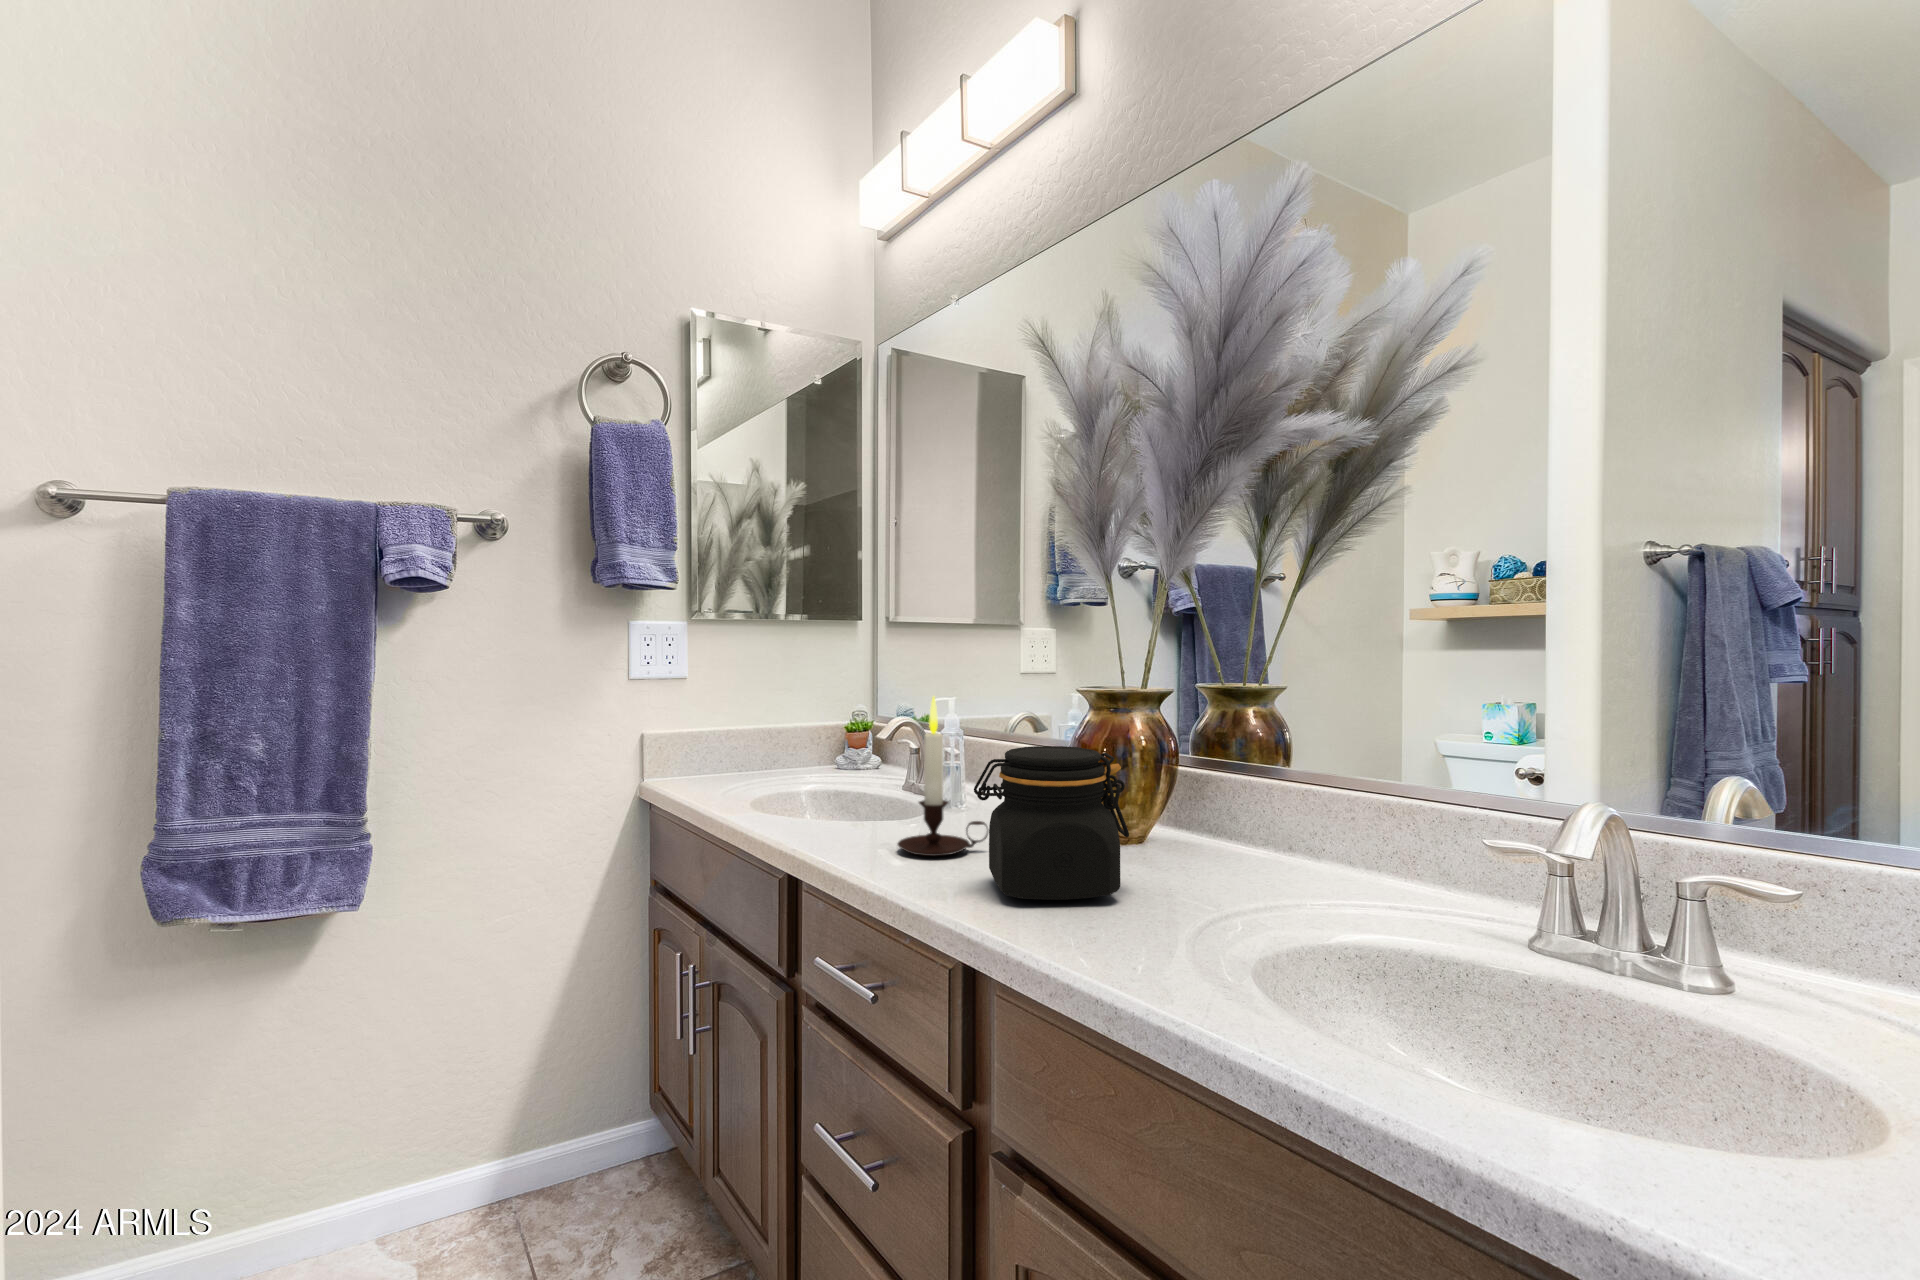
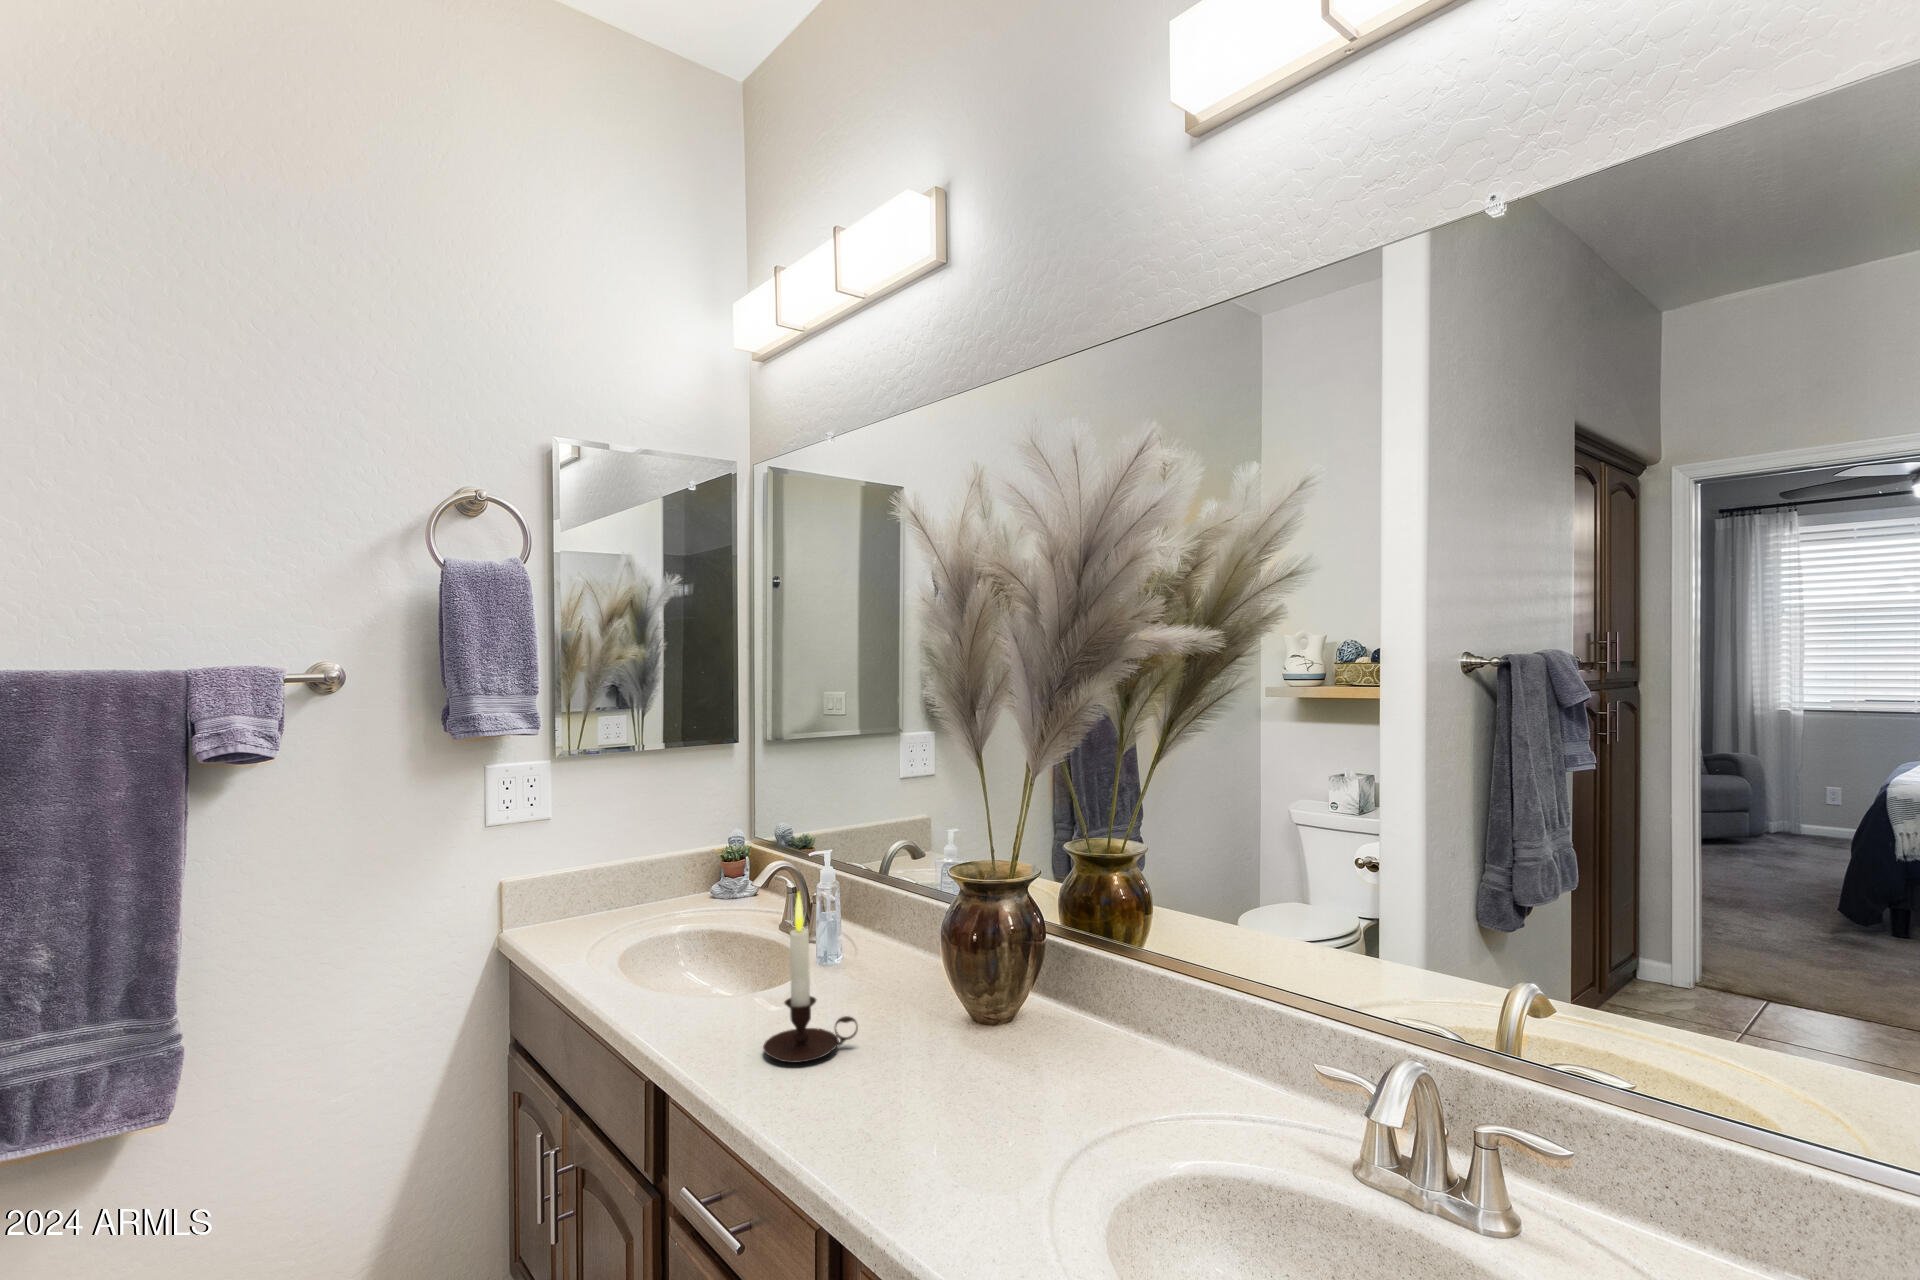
jar: present [974,746,1129,900] -> none [836,960,995,1141]

